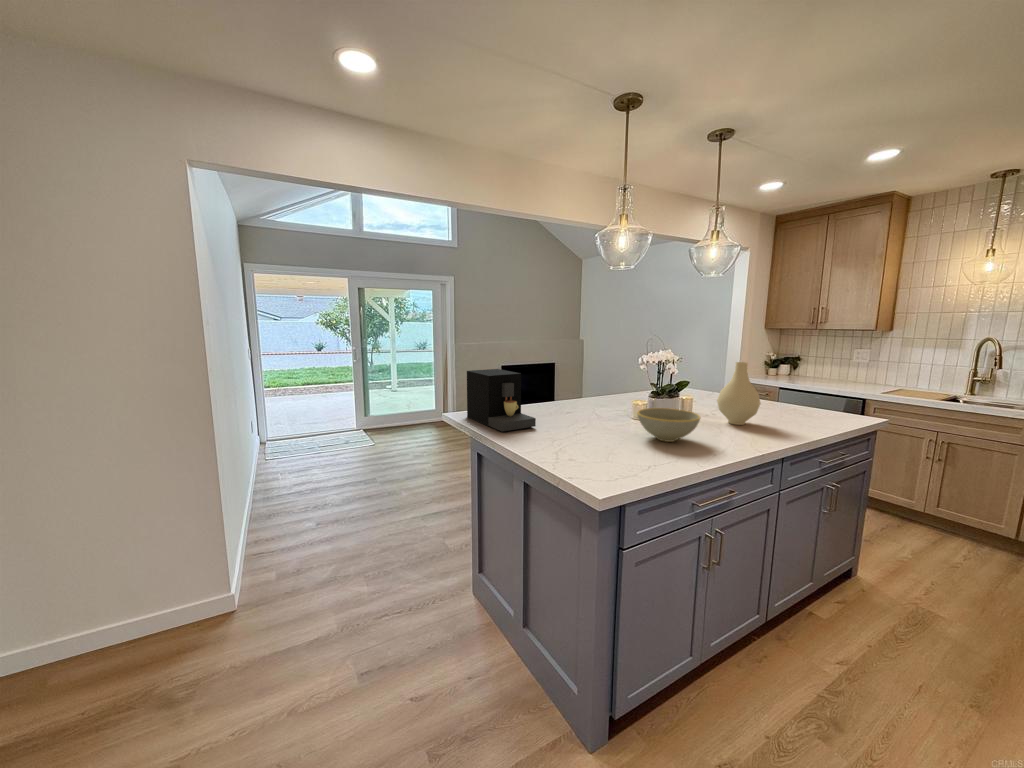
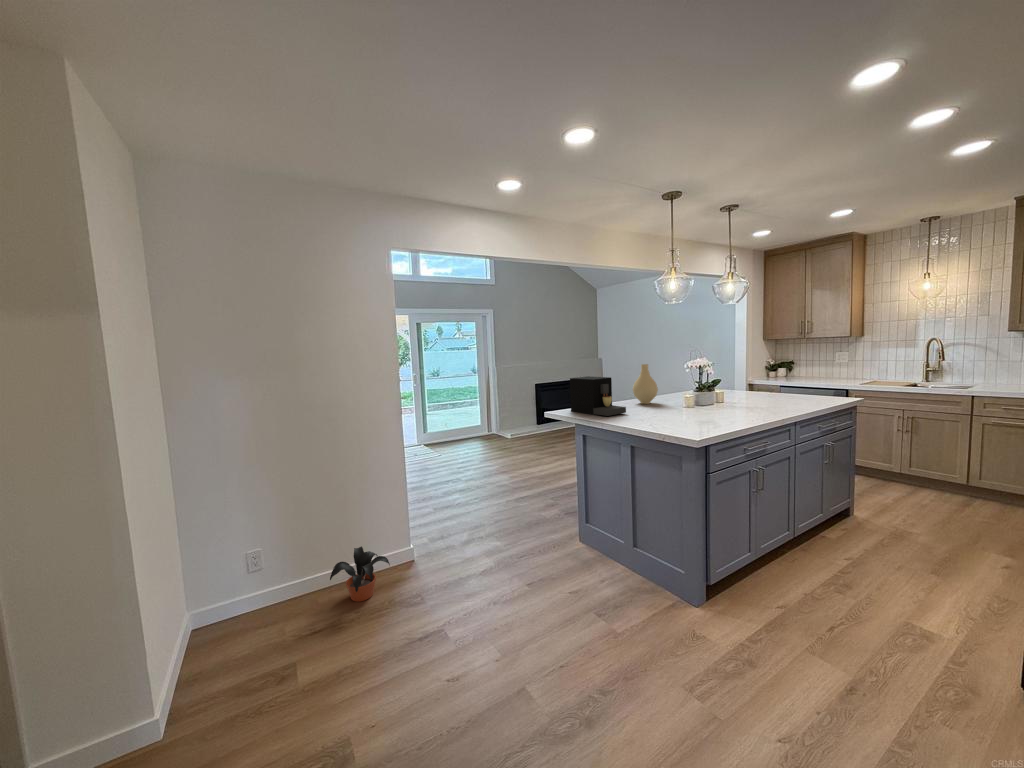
vase: present [717,362,761,425] -> present [633,364,658,404]
bowl: present [637,408,700,442] -> none [697,395,741,415]
potted plant: none [38,602,155,691] -> present [330,546,390,602]

